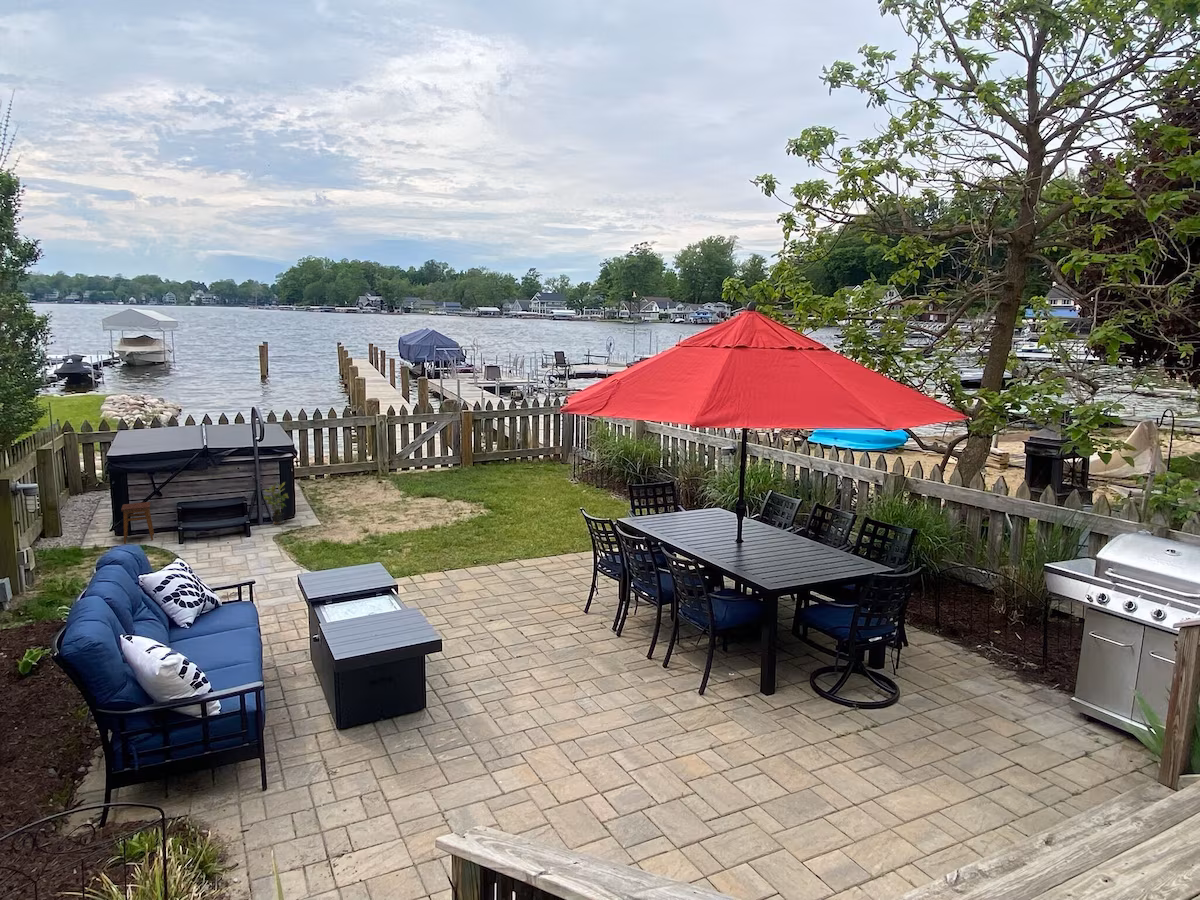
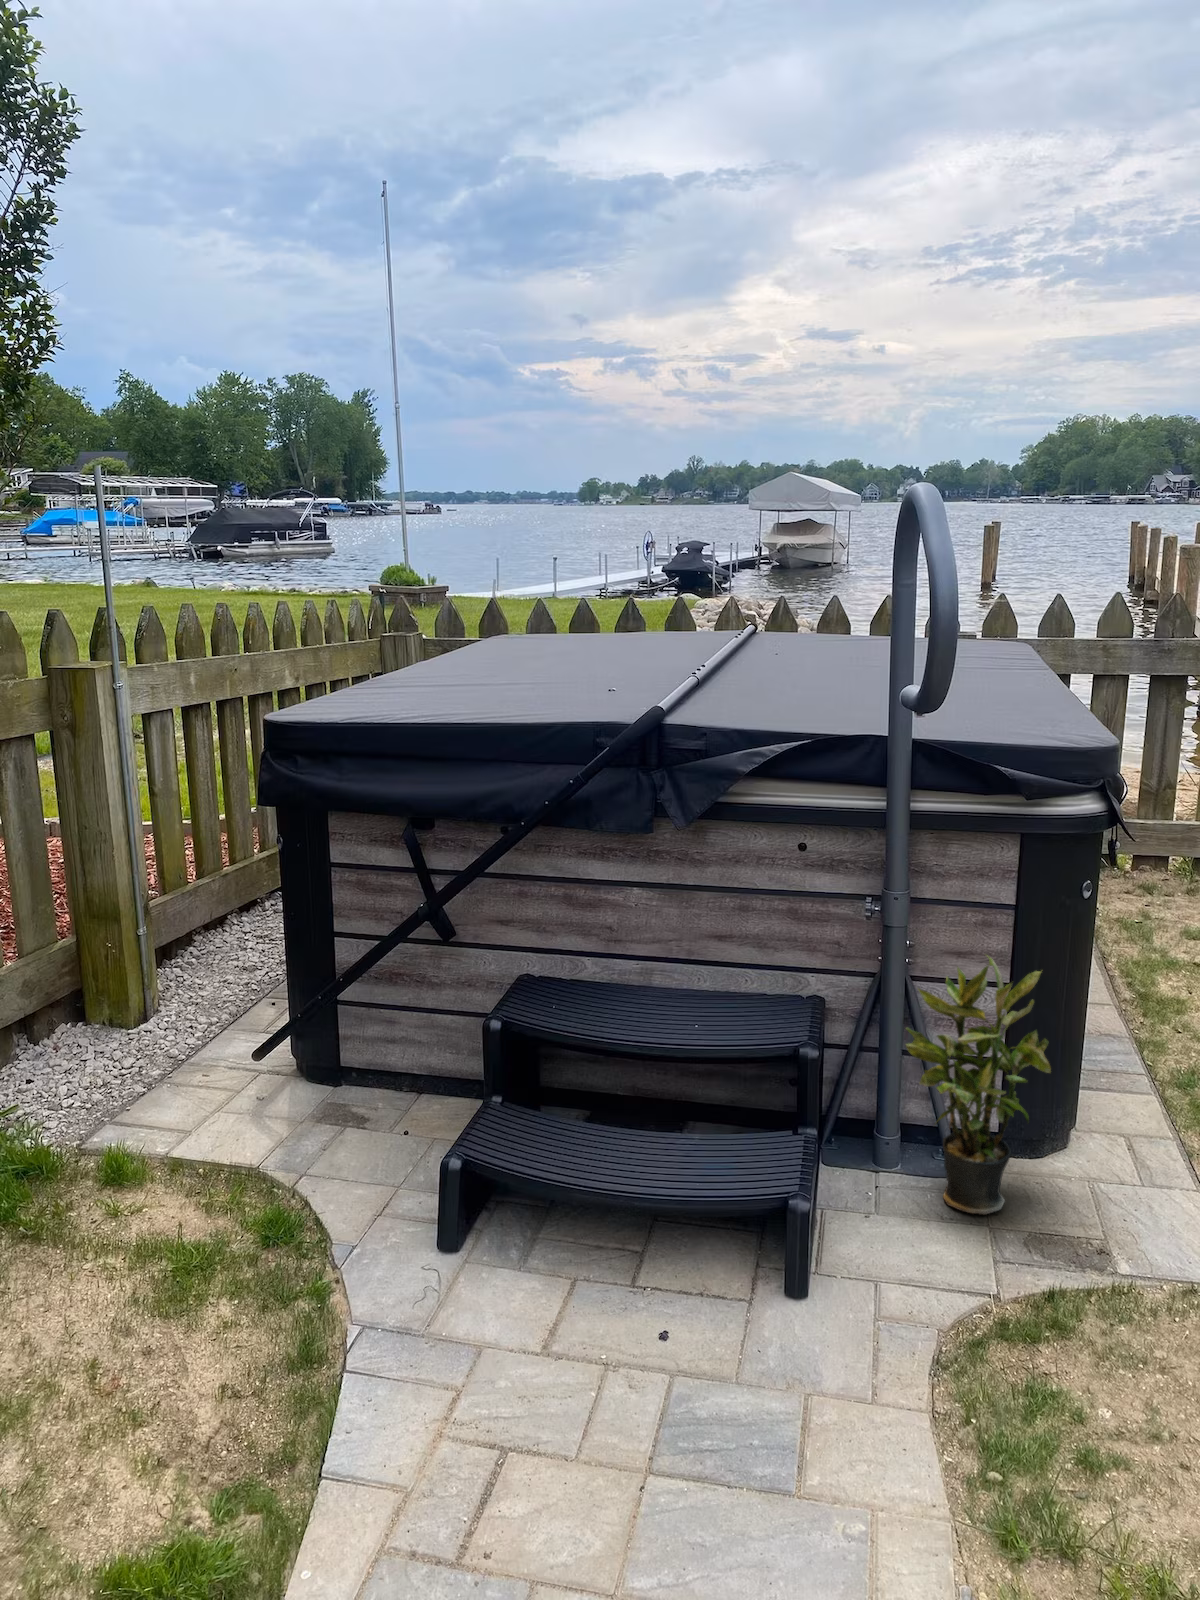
stool: present [121,502,154,543] -> none [266,945,424,1153]

